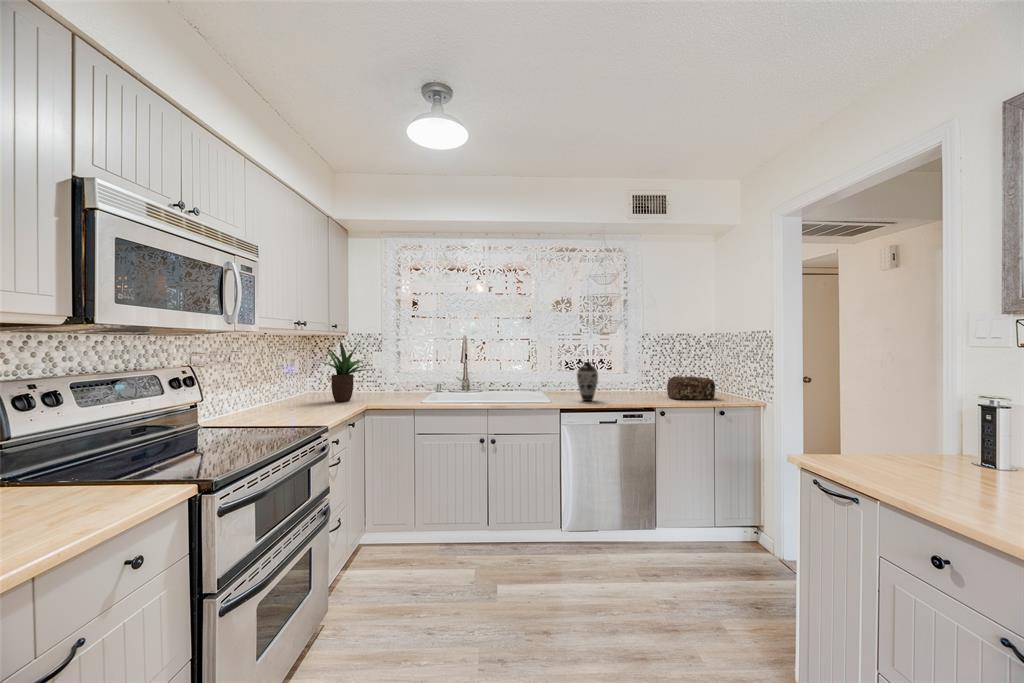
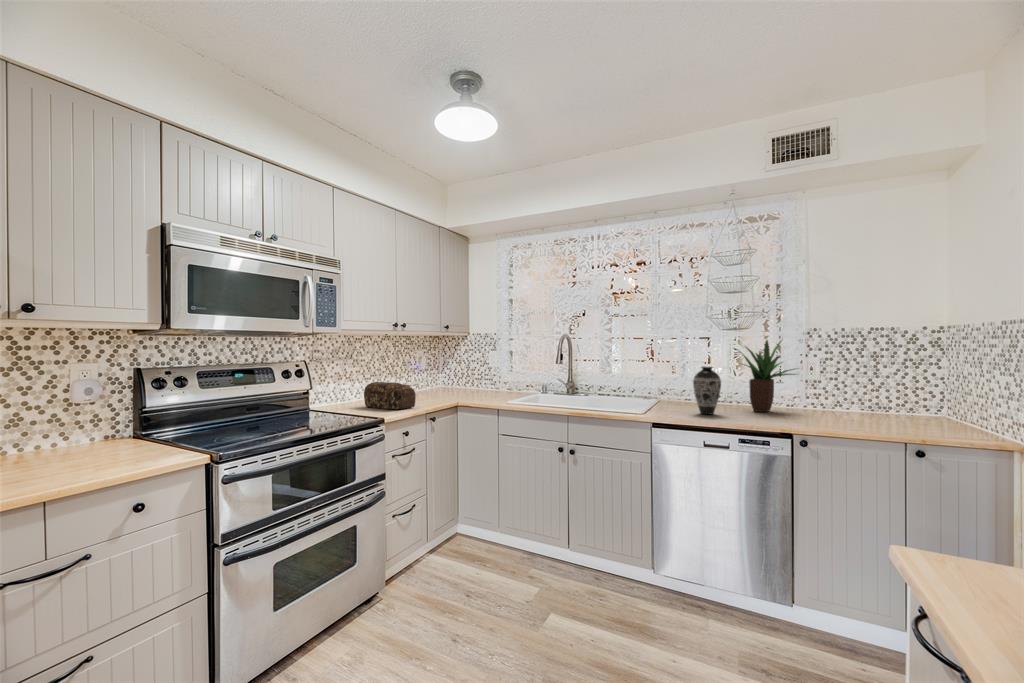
potted plant: present [320,342,368,402] -> present [739,340,796,412]
bread loaf: present [667,376,715,399] -> present [364,382,416,409]

